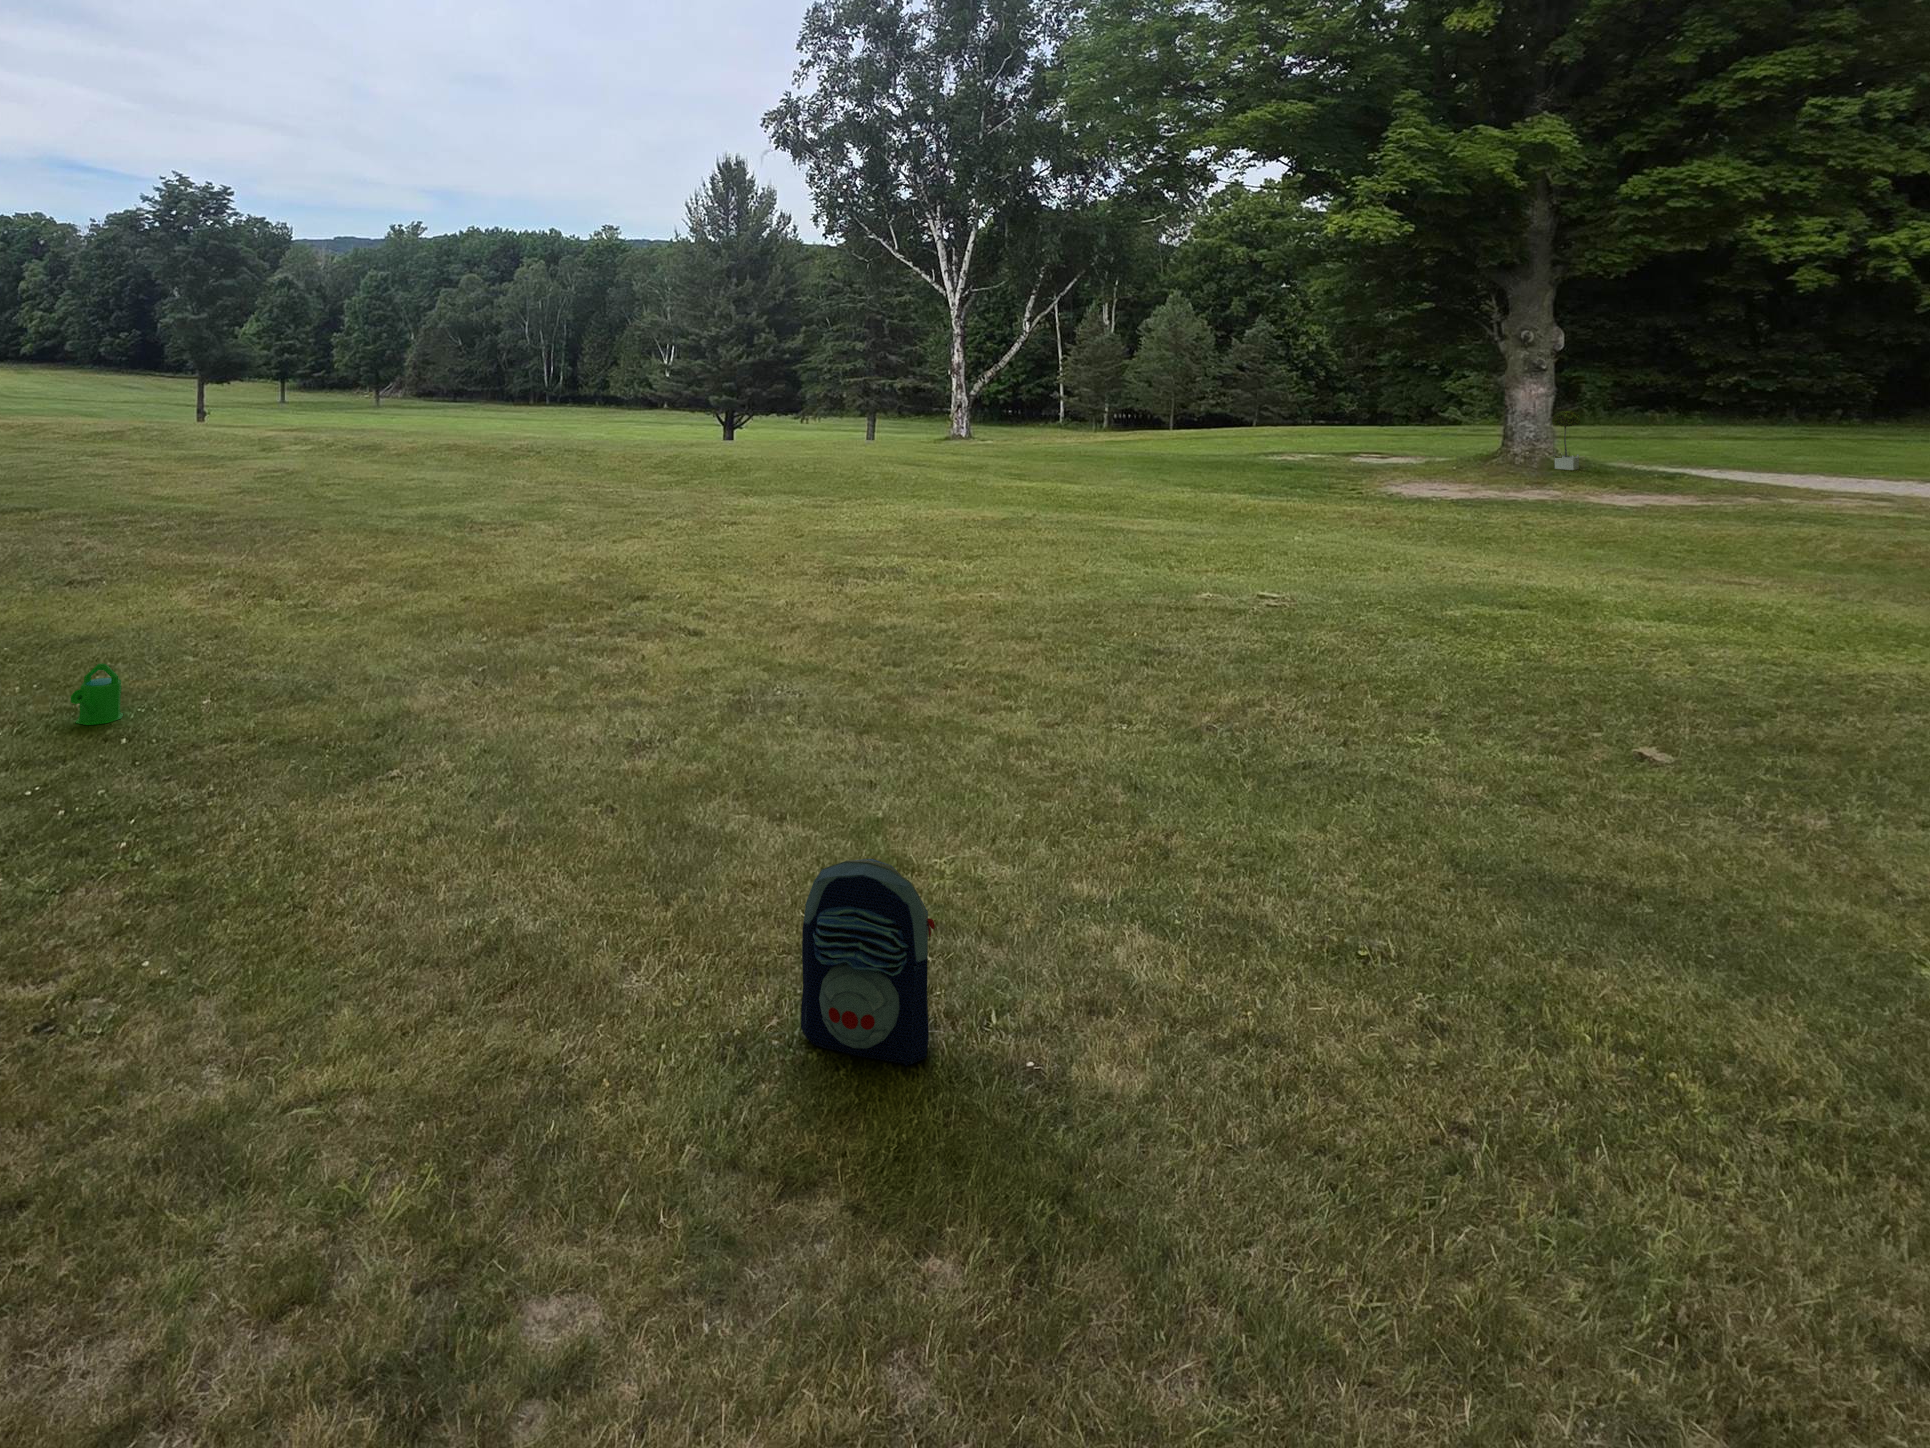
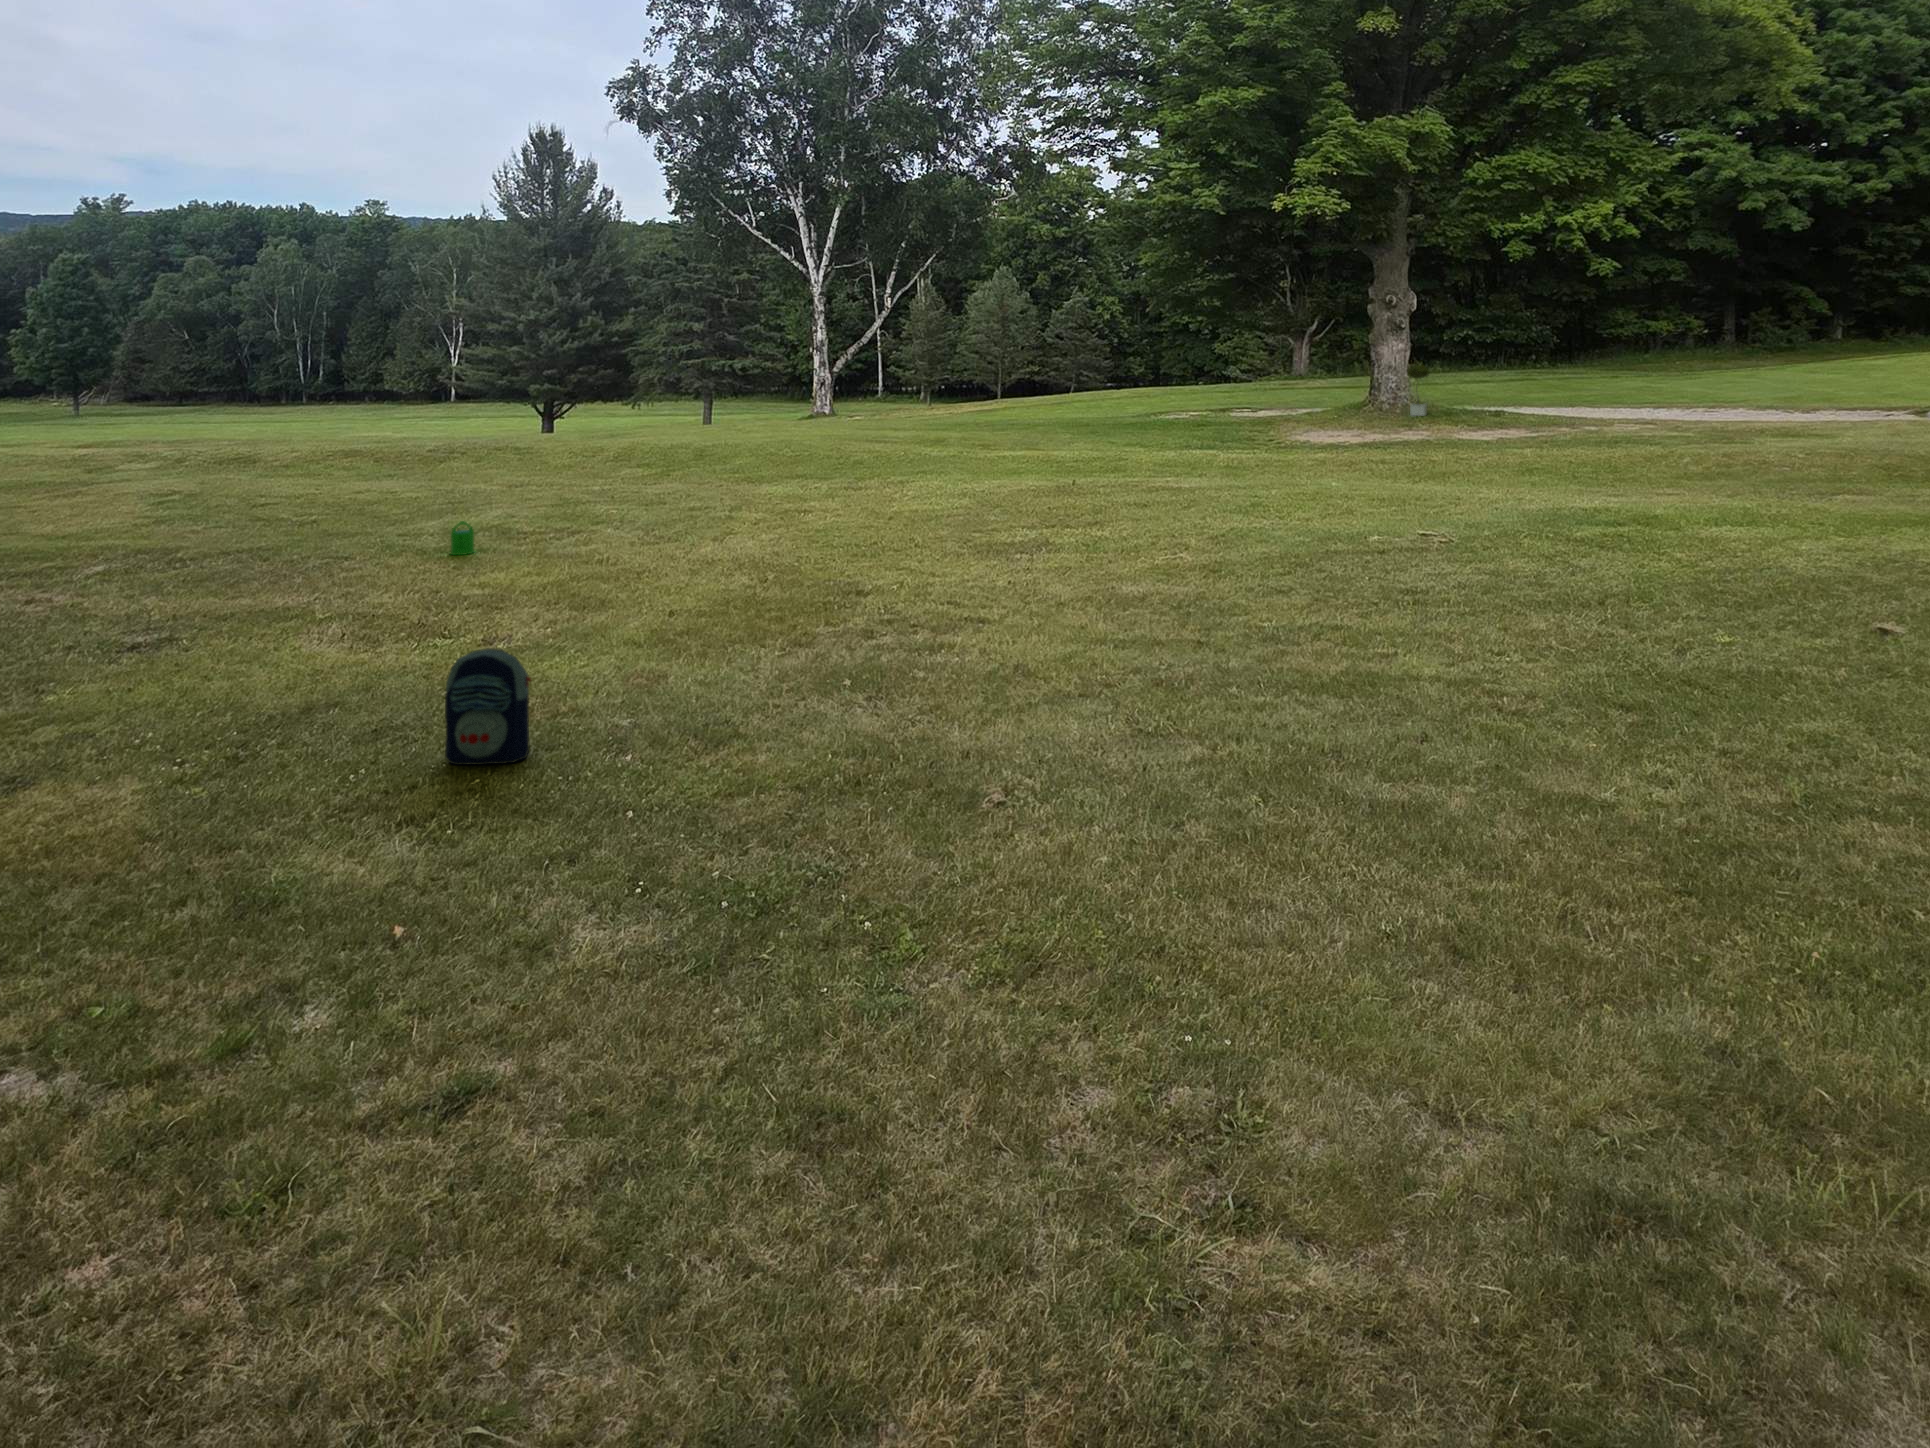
watering can: present [71,664,123,725] -> present [451,521,474,555]
backpack: present [801,859,935,1066] -> present [445,648,531,765]

